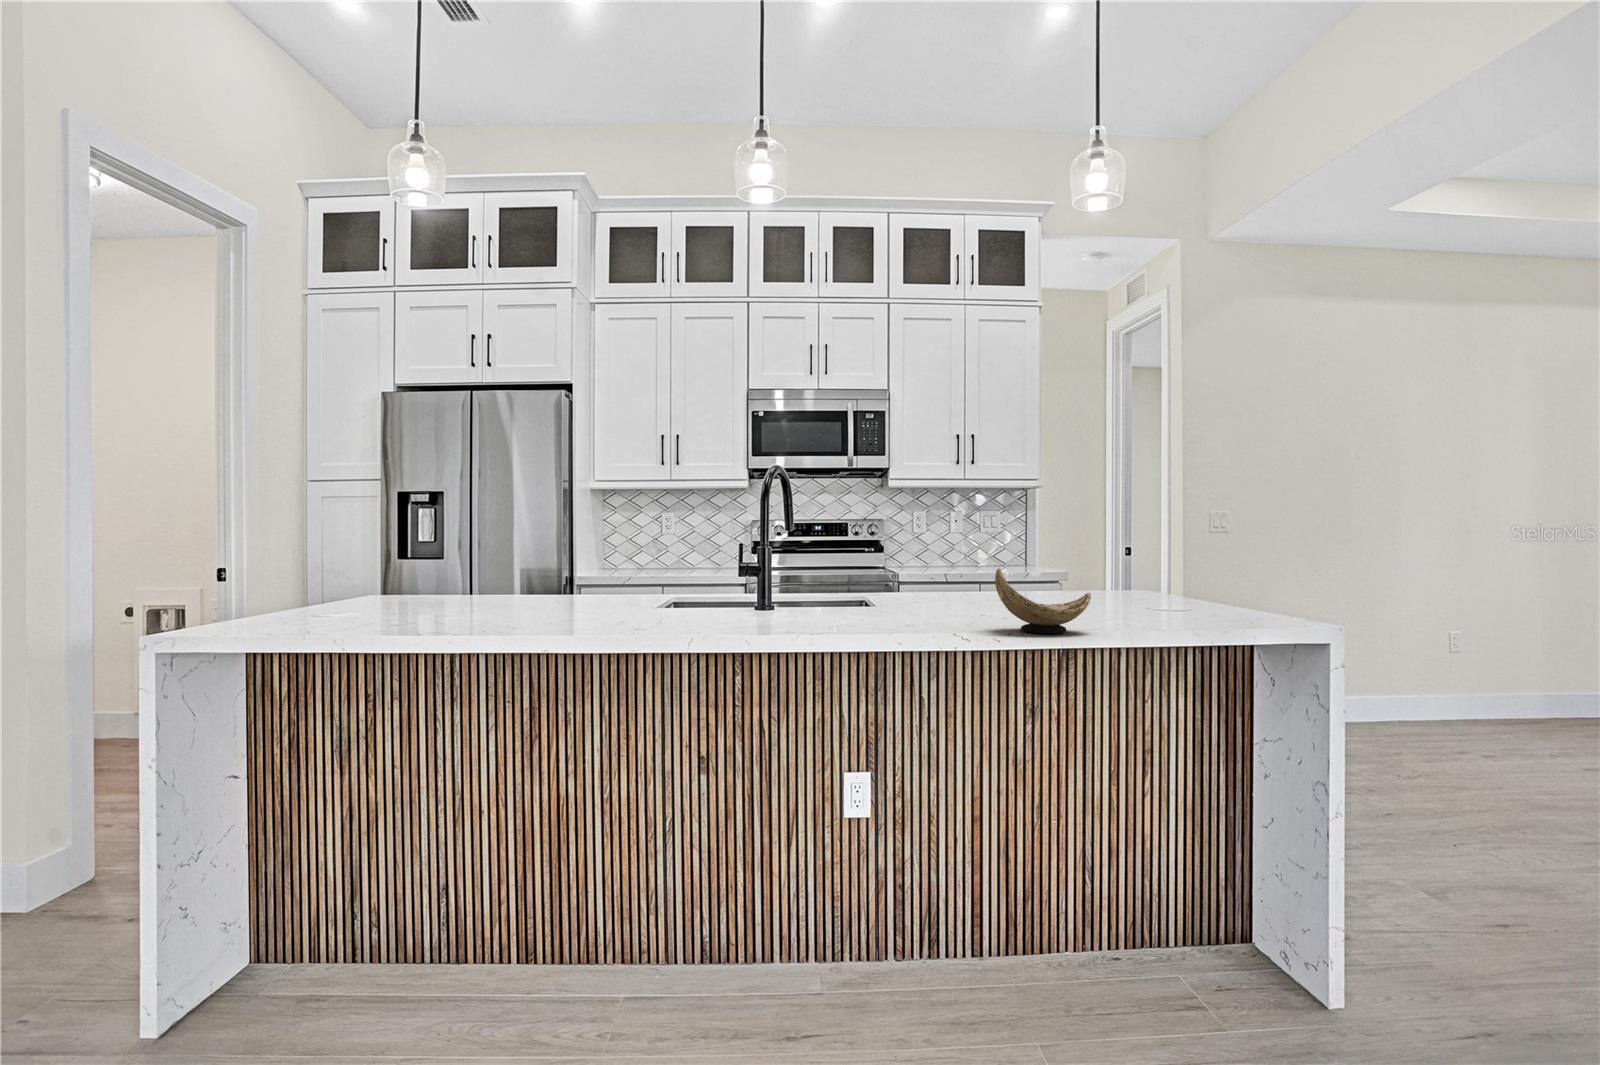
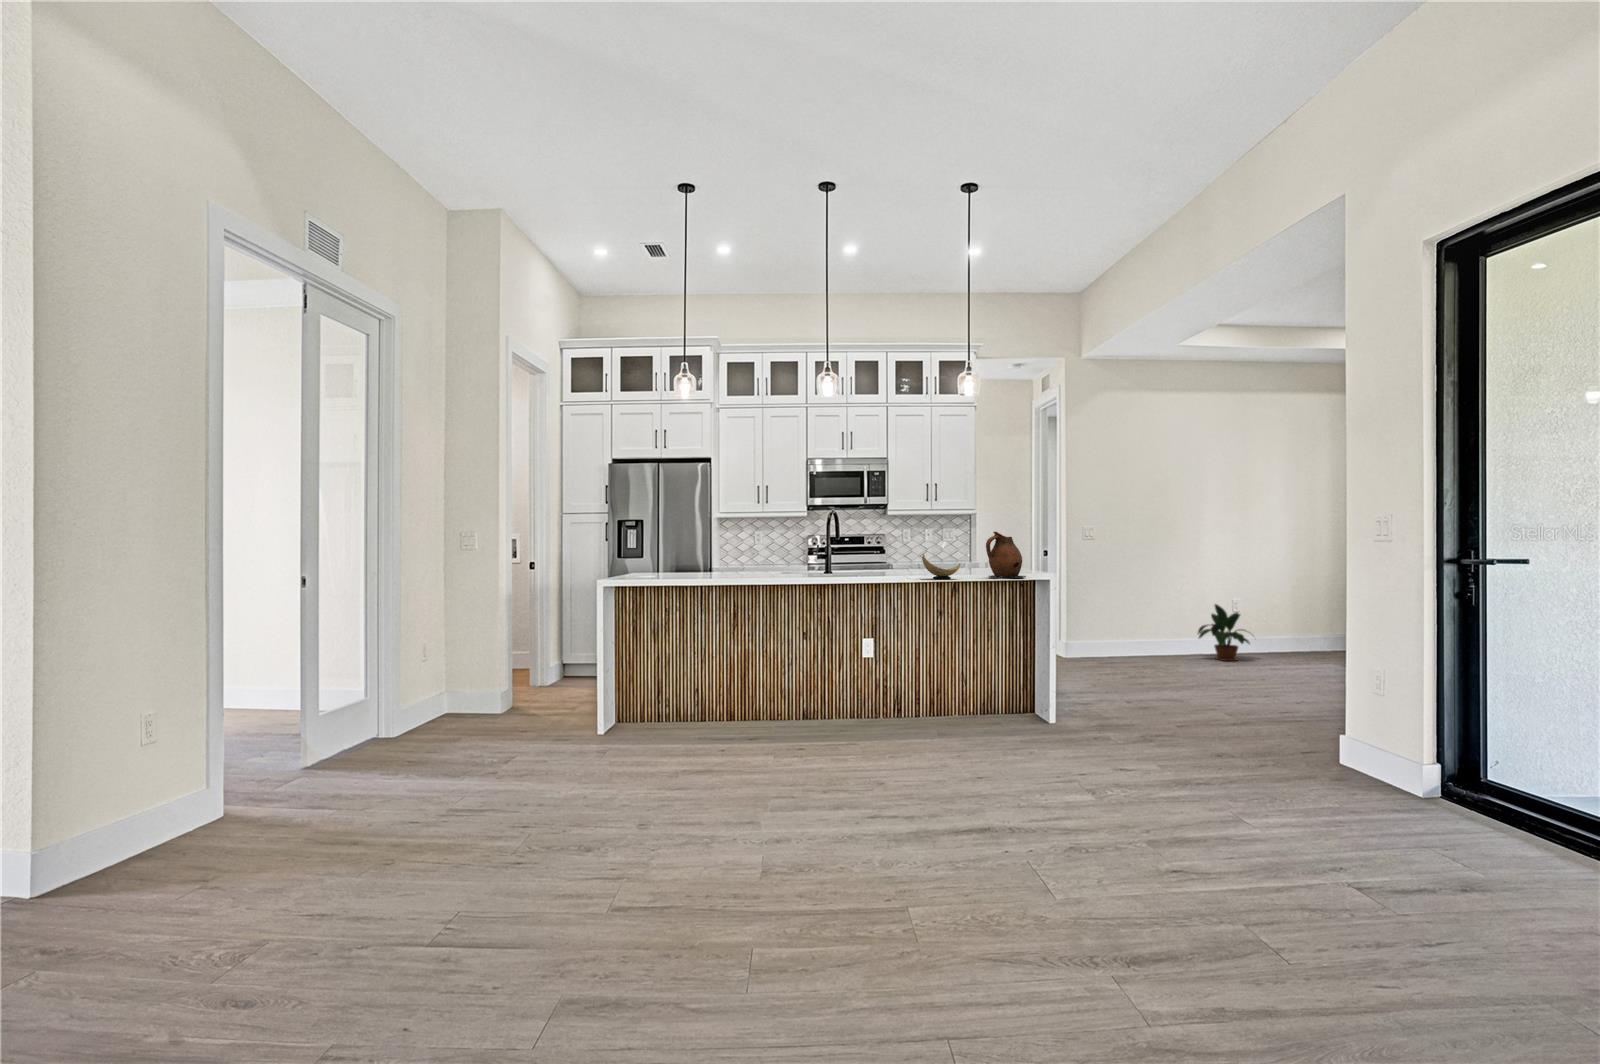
ceramic pitcher: none [1139,515,1241,631] -> present [986,532,1026,578]
potted plant: none [1385,640,1490,735] -> present [1198,604,1250,661]

